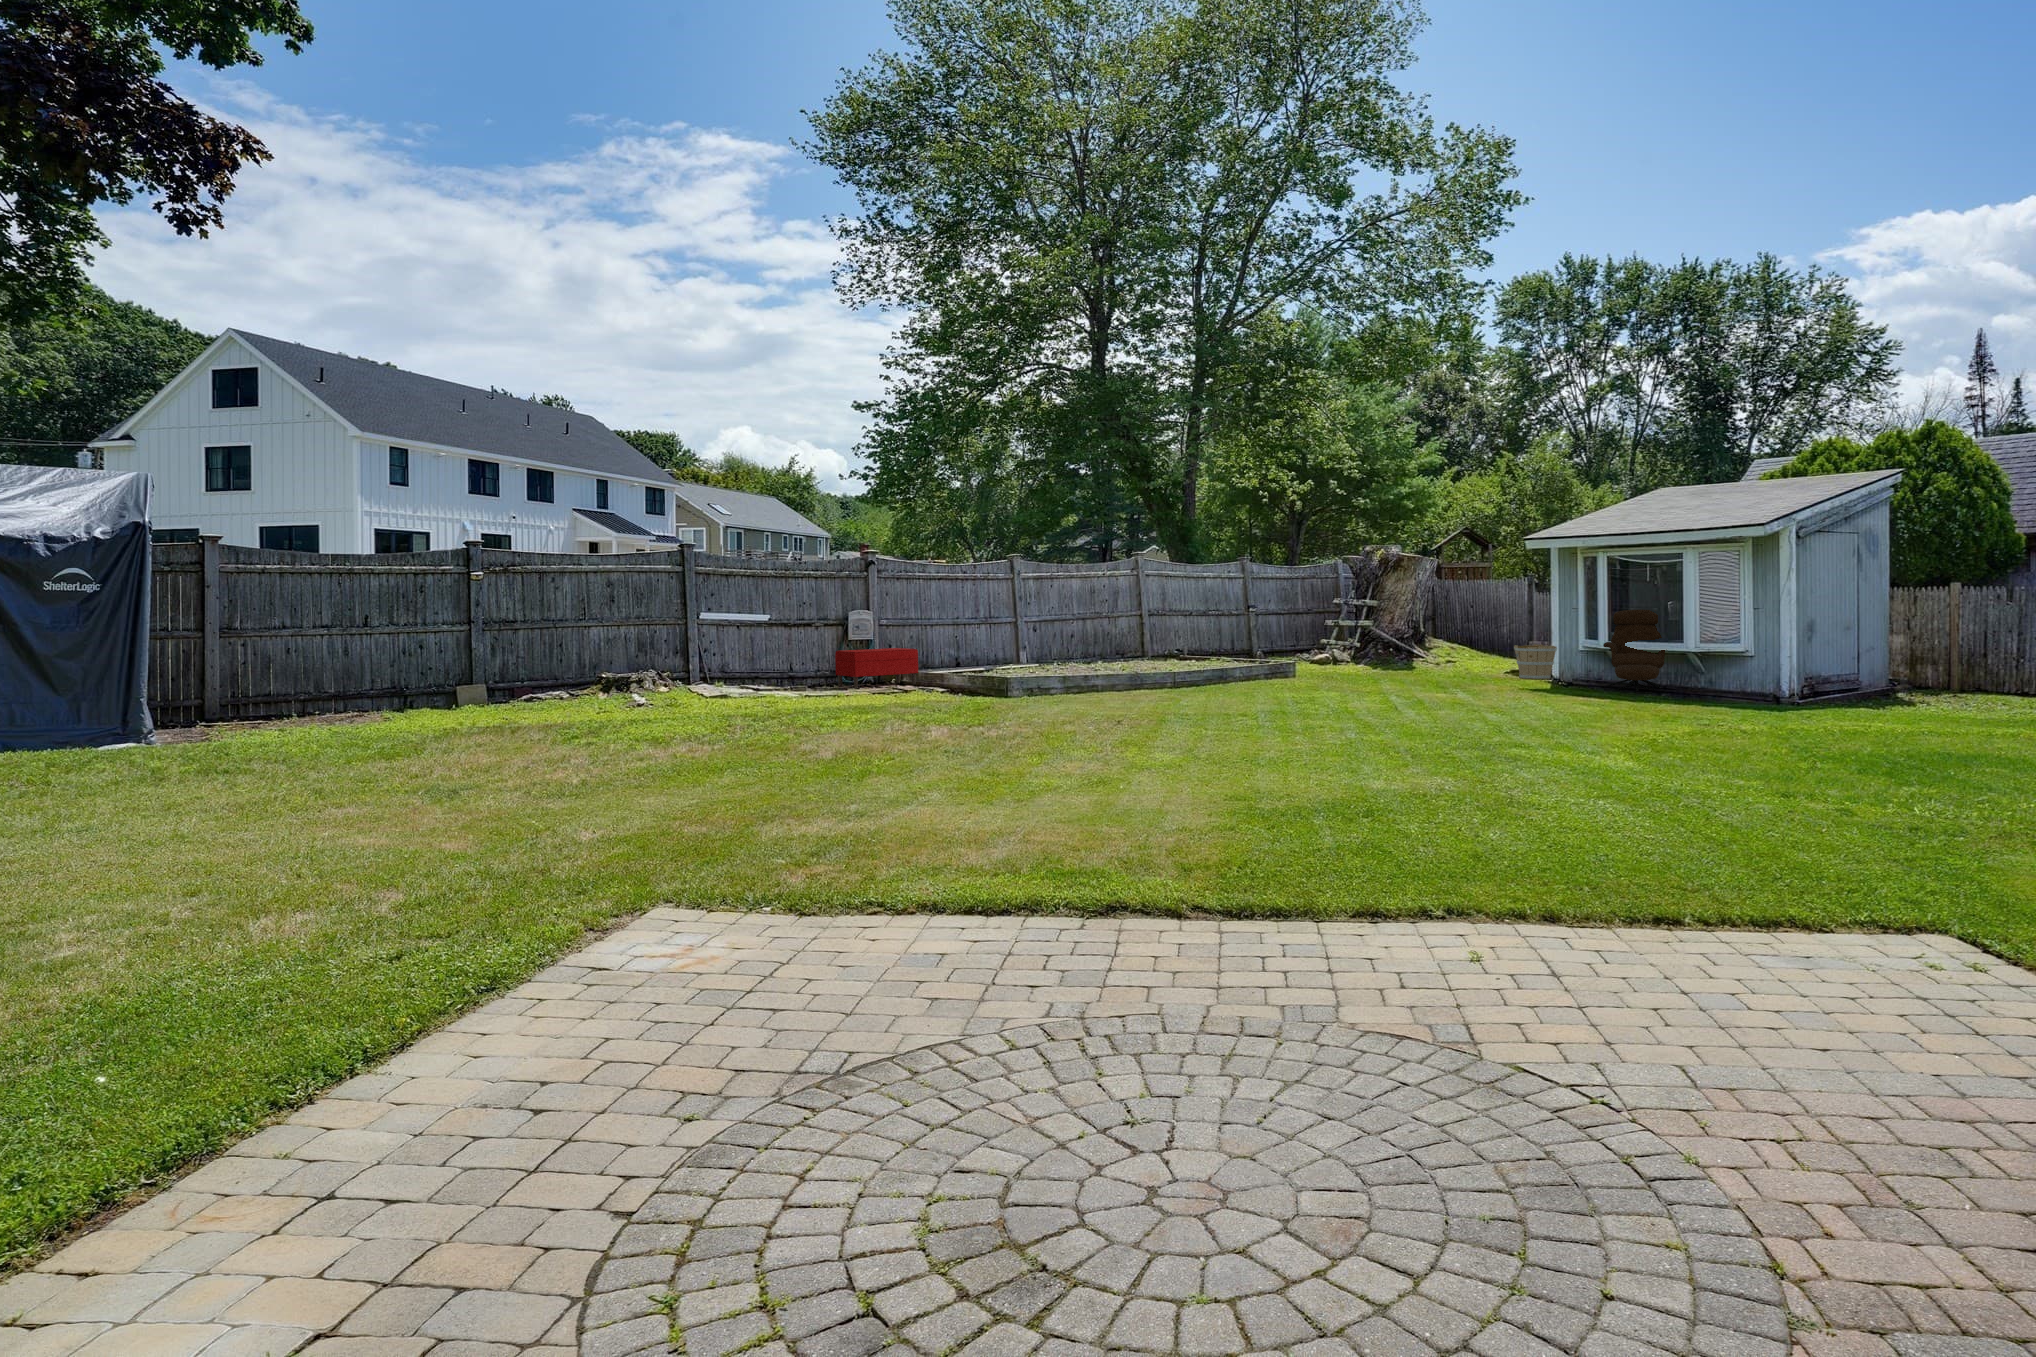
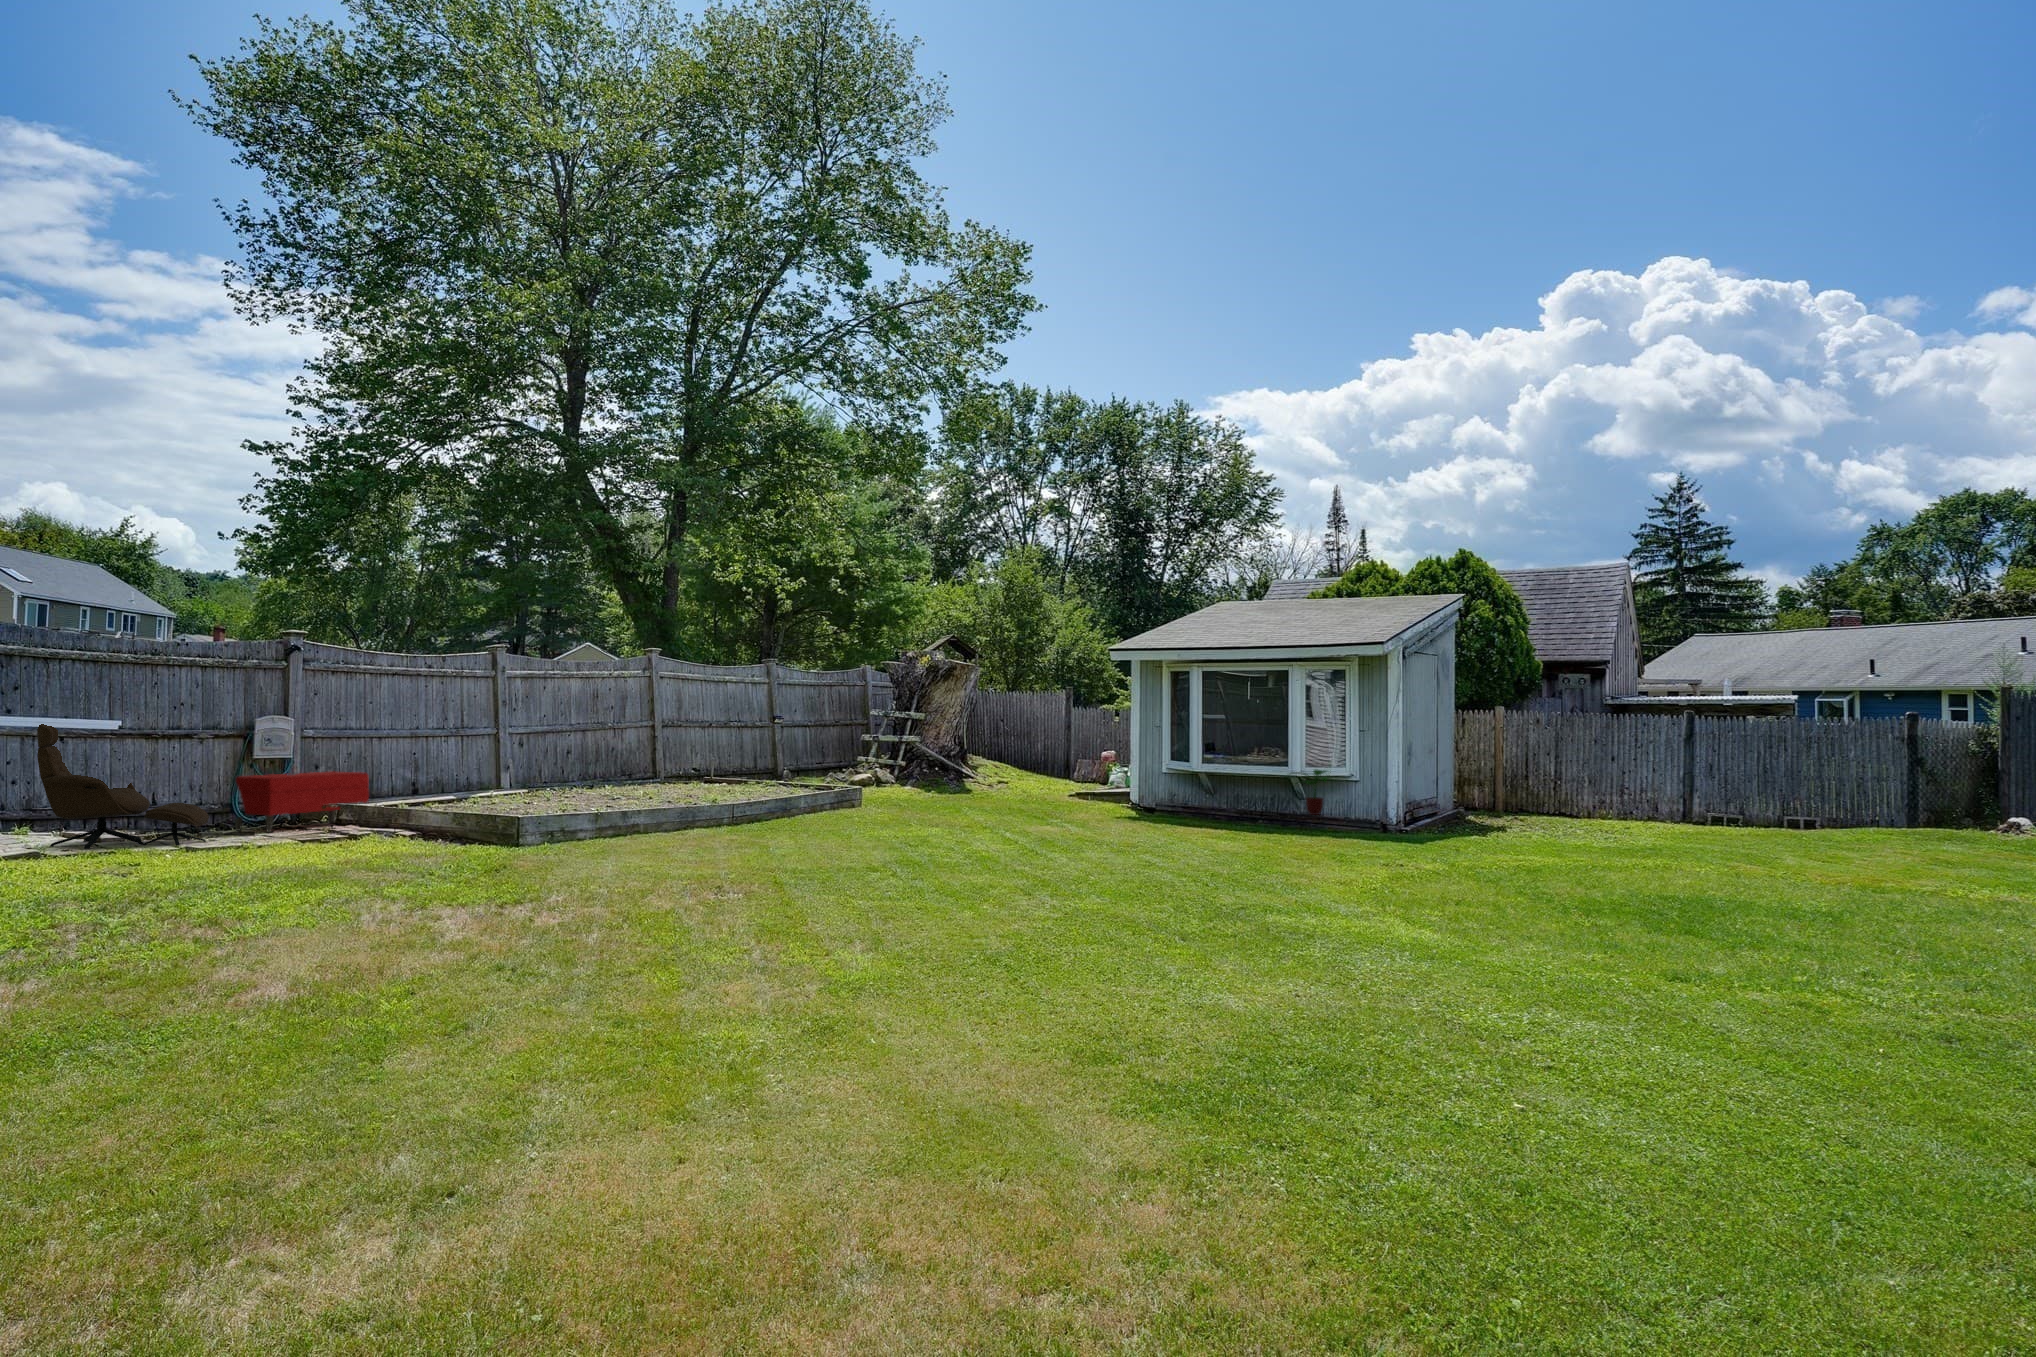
lounge chair: present [1603,610,1665,691] -> present [37,724,209,849]
wooden bucket: present [1514,644,1557,679] -> none [1089,761,1131,799]
potted plant: none [1700,653,1759,698] -> present [1302,770,1328,815]

